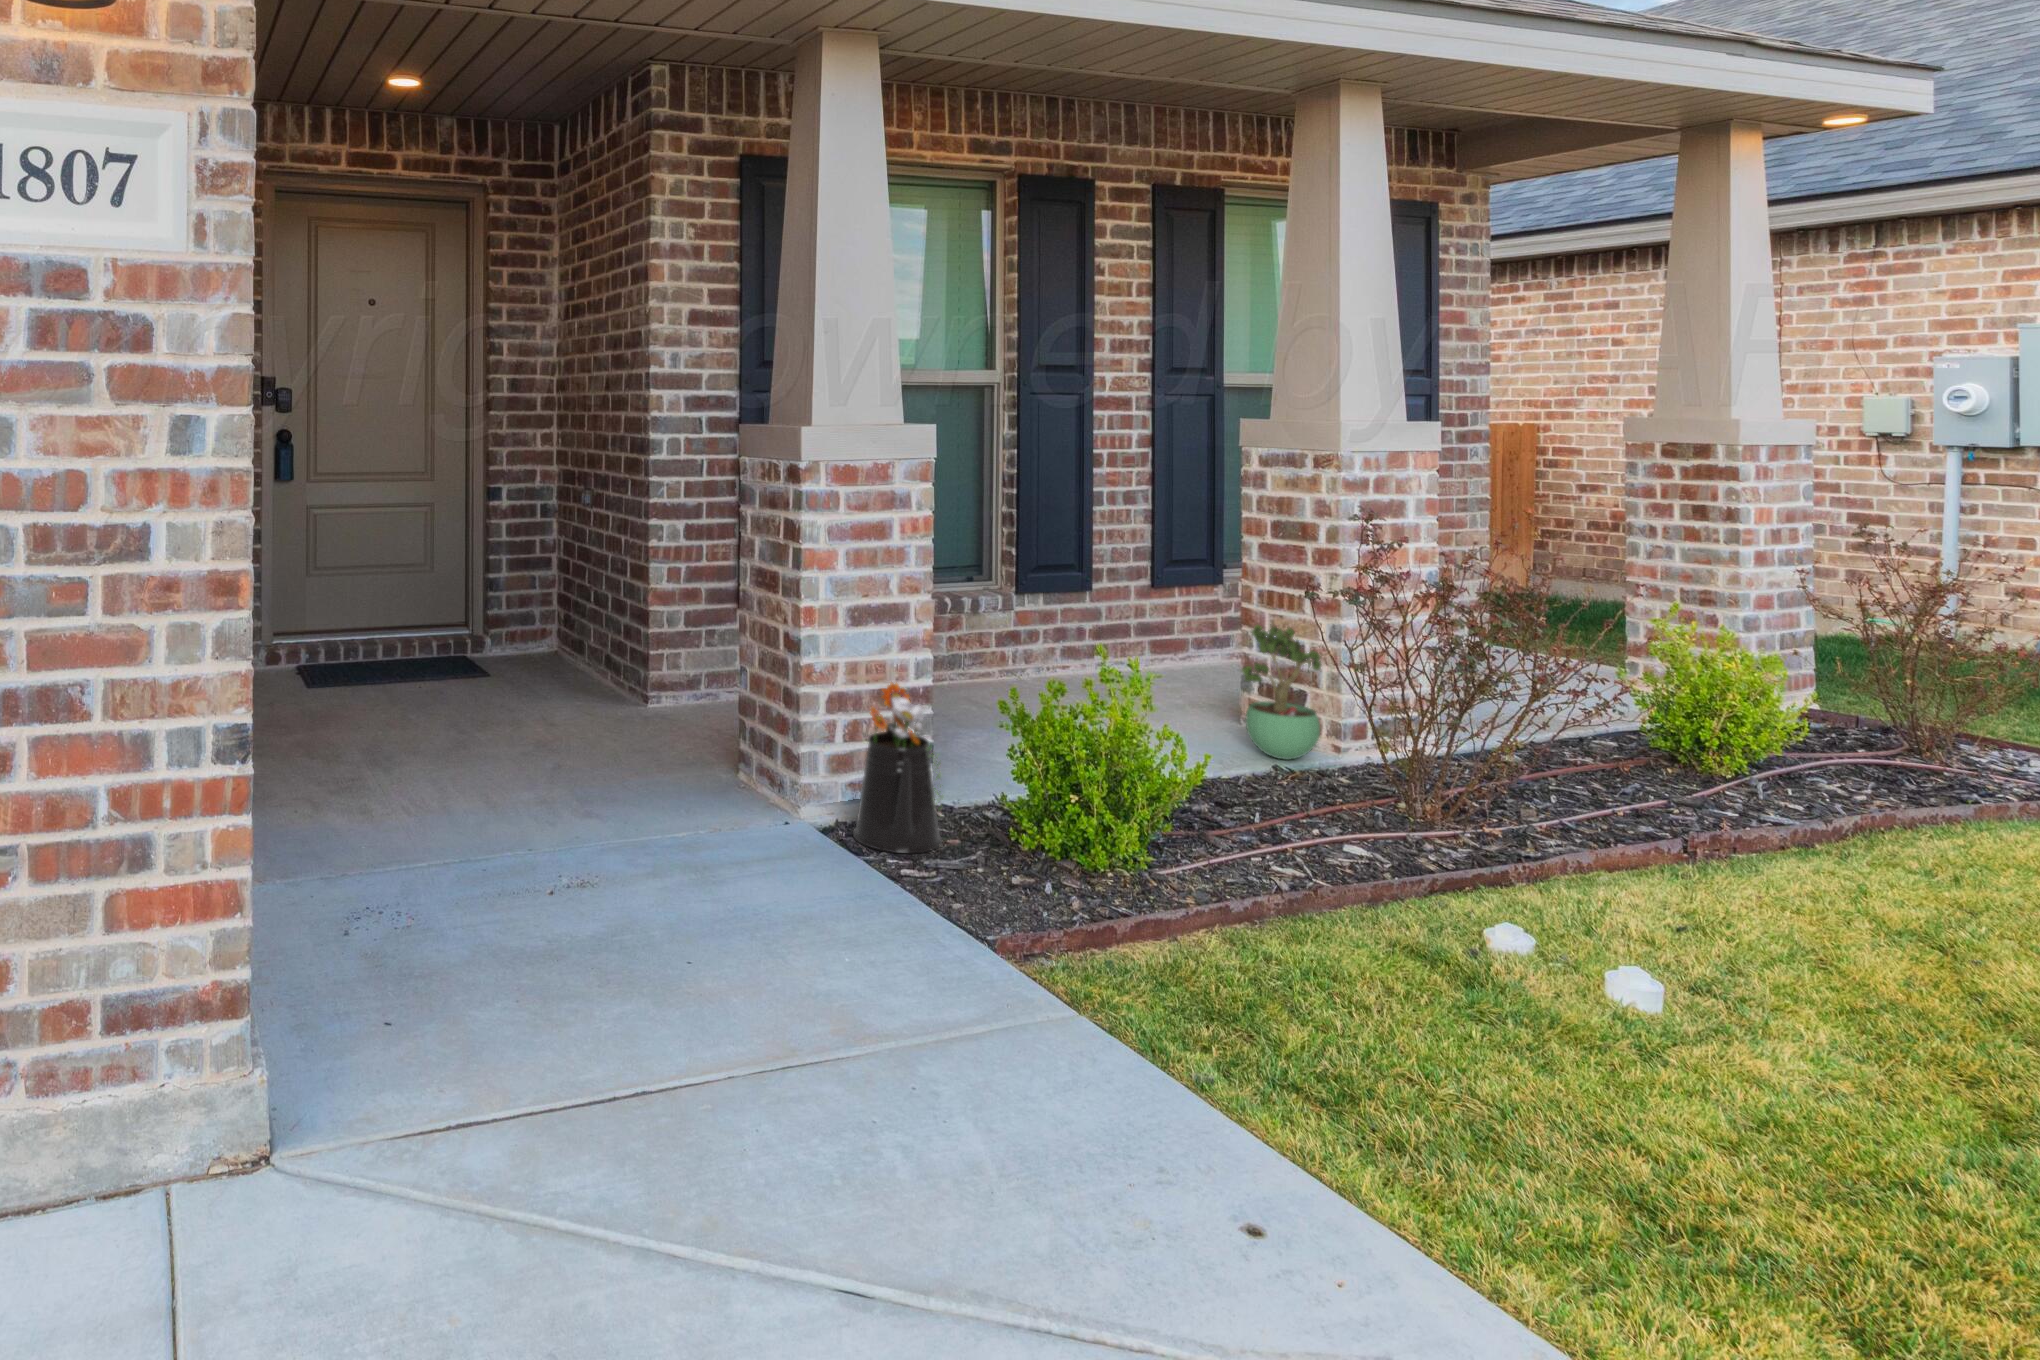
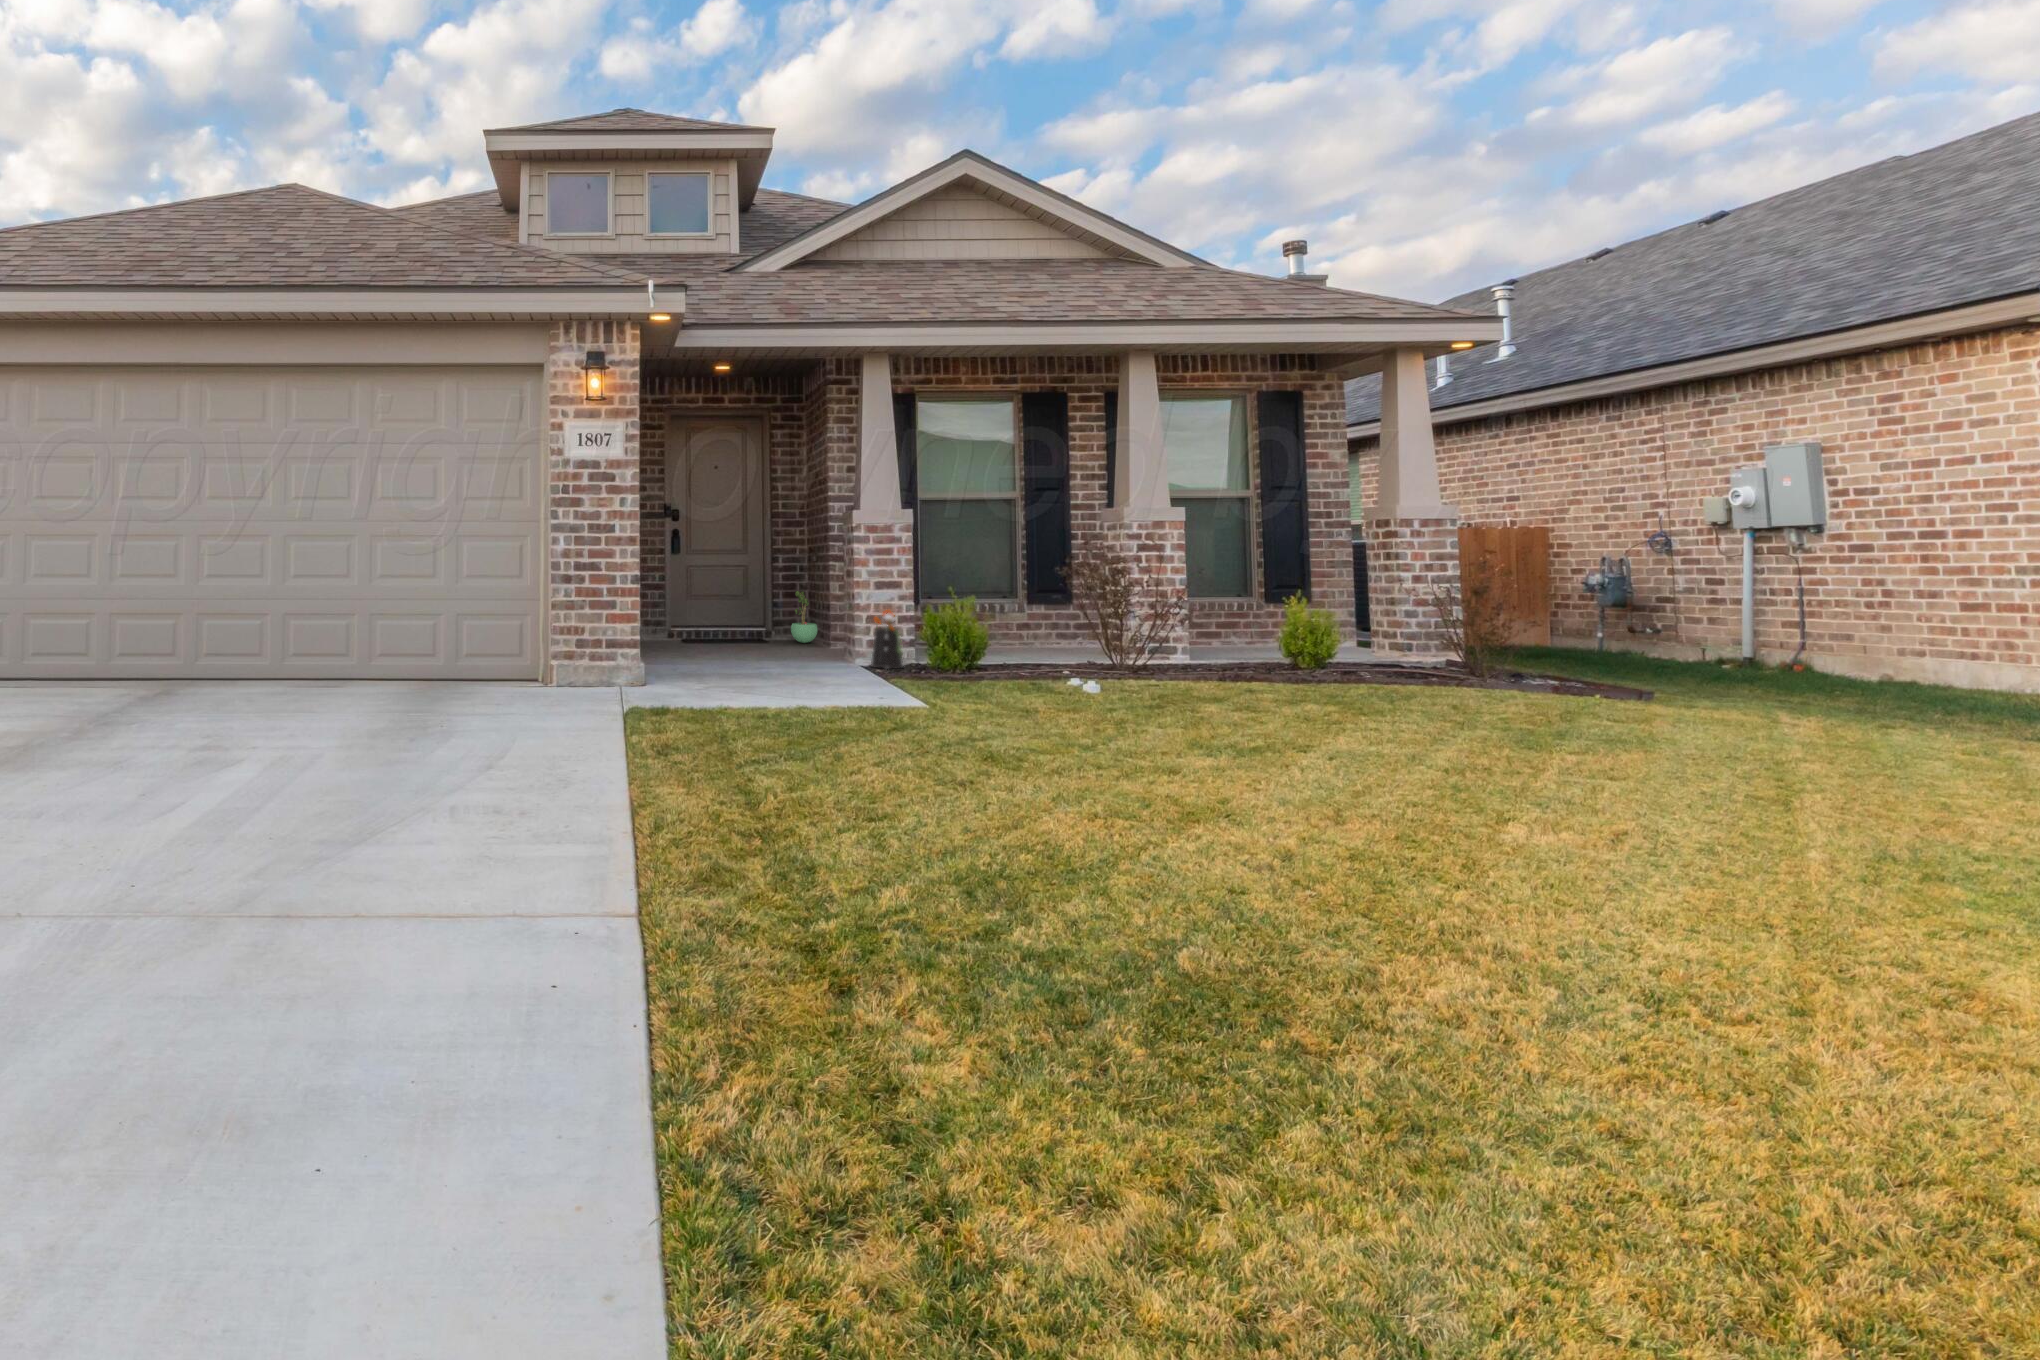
potted plant: present [1241,625,1321,760] -> present [791,591,818,643]

